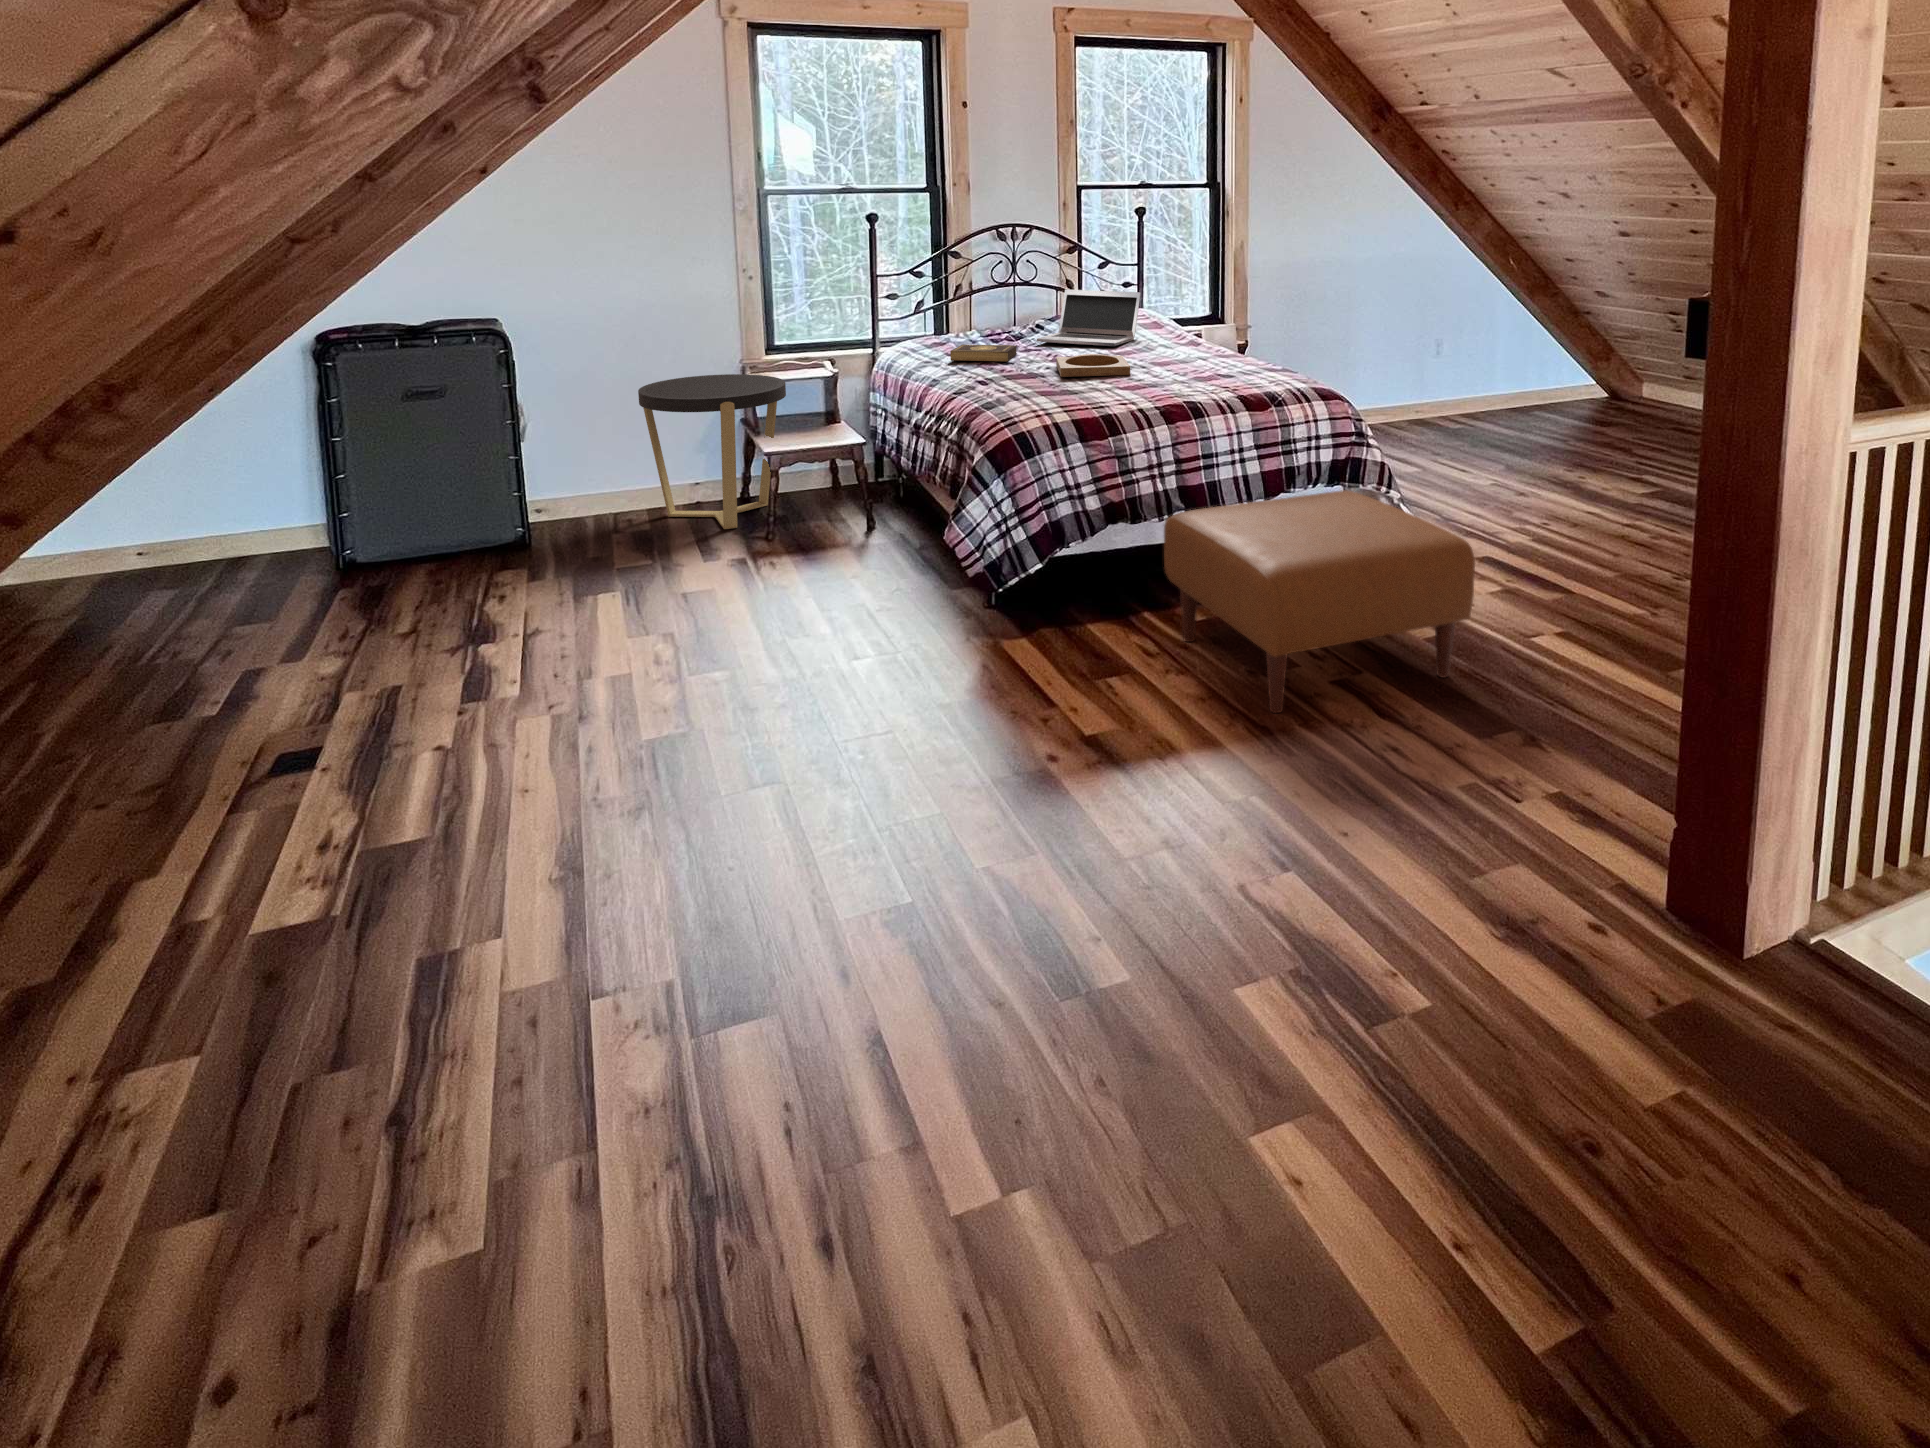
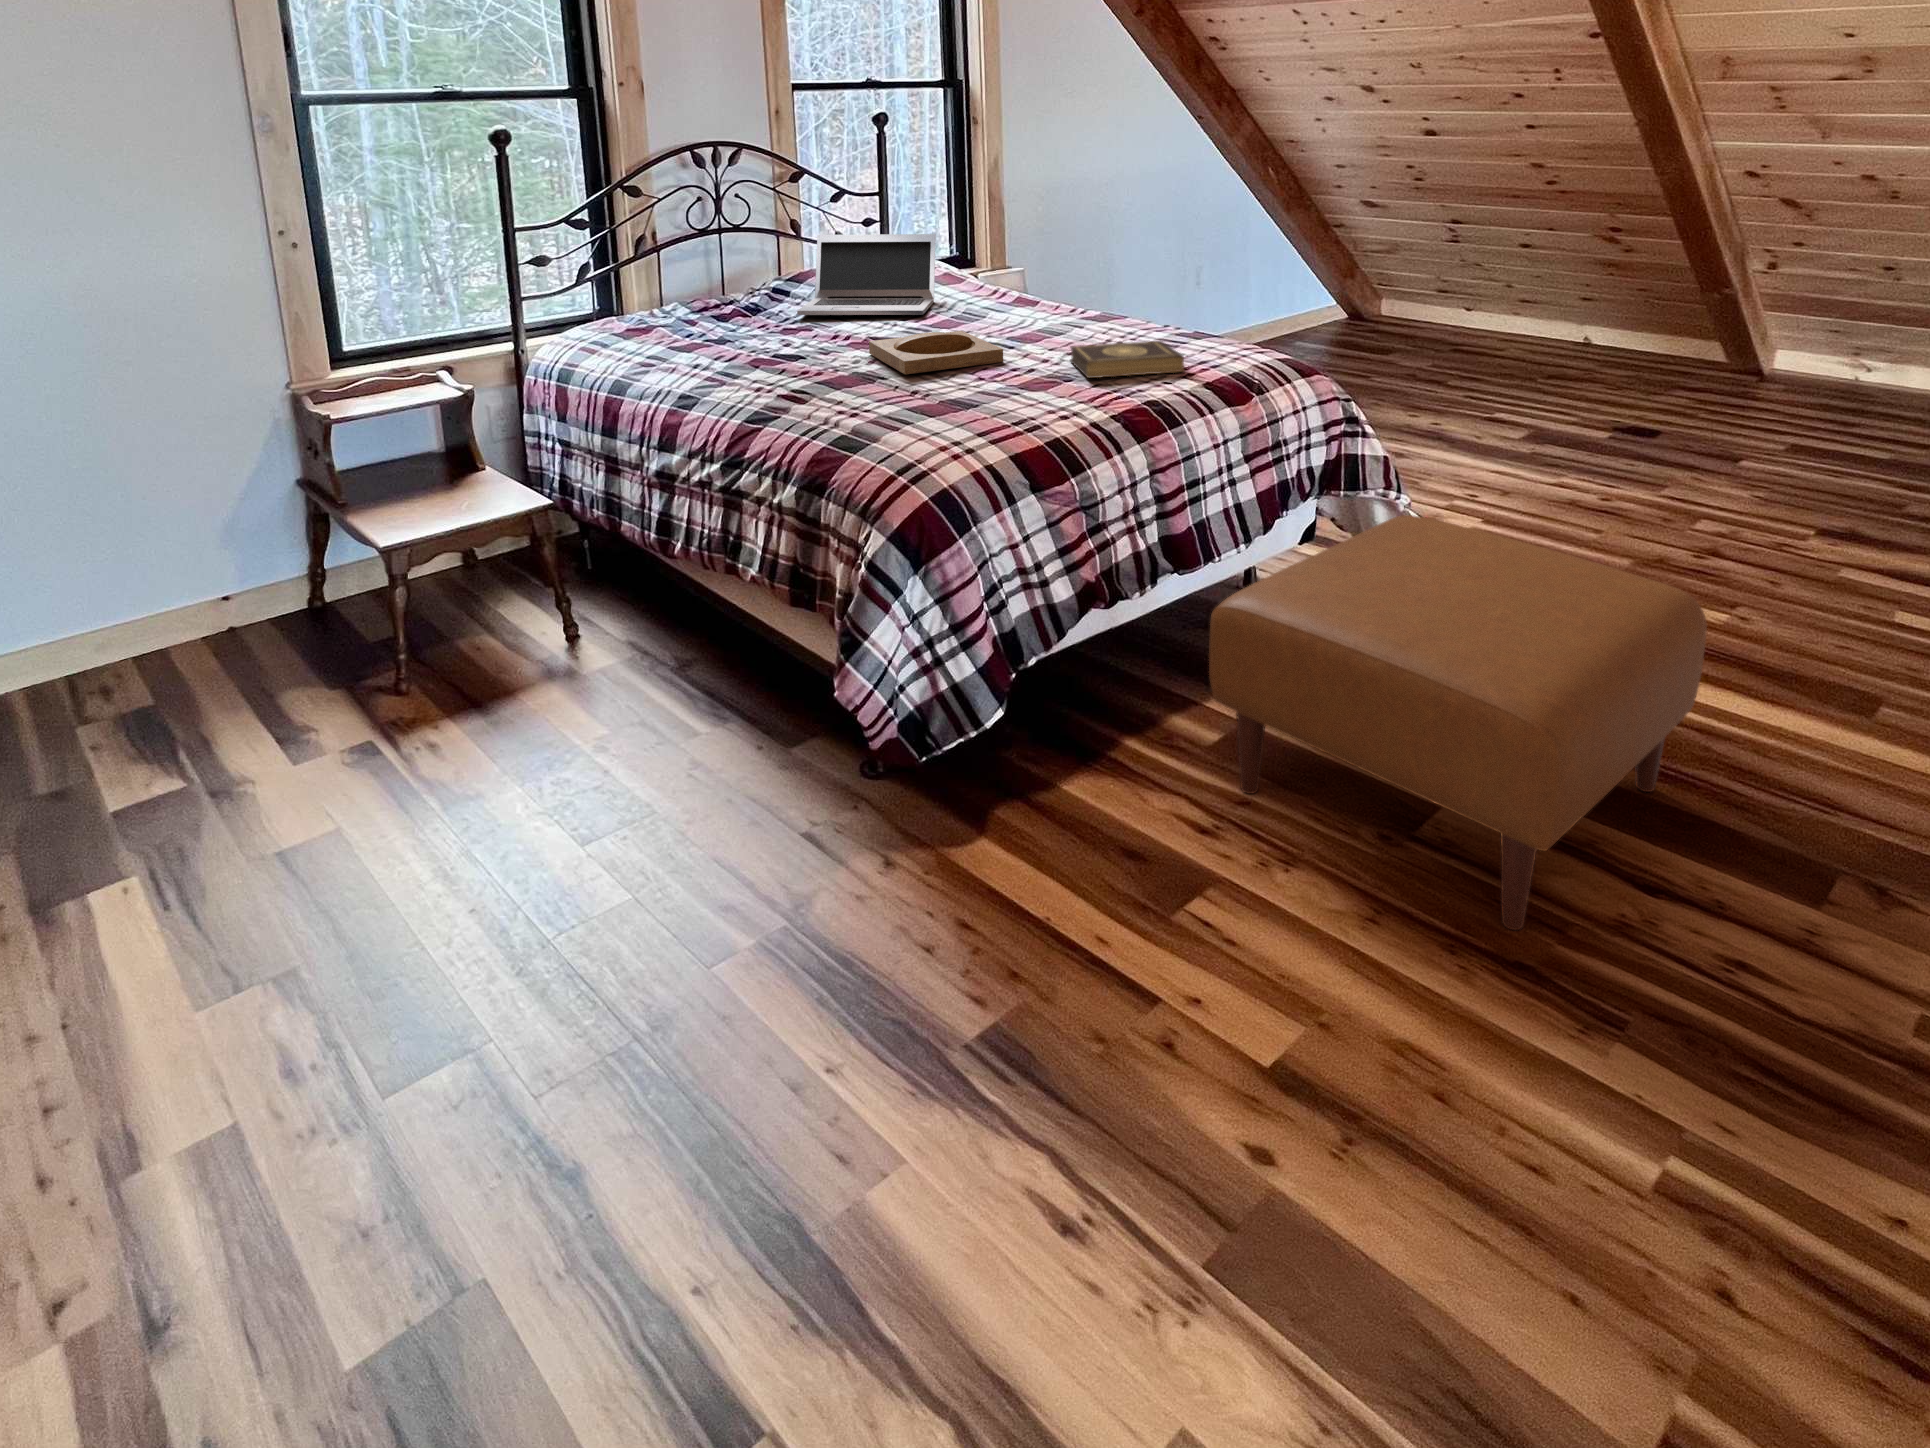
book: present [950,345,1017,361] -> present [1070,341,1184,378]
side table: present [638,374,786,529] -> none [106,404,397,681]

